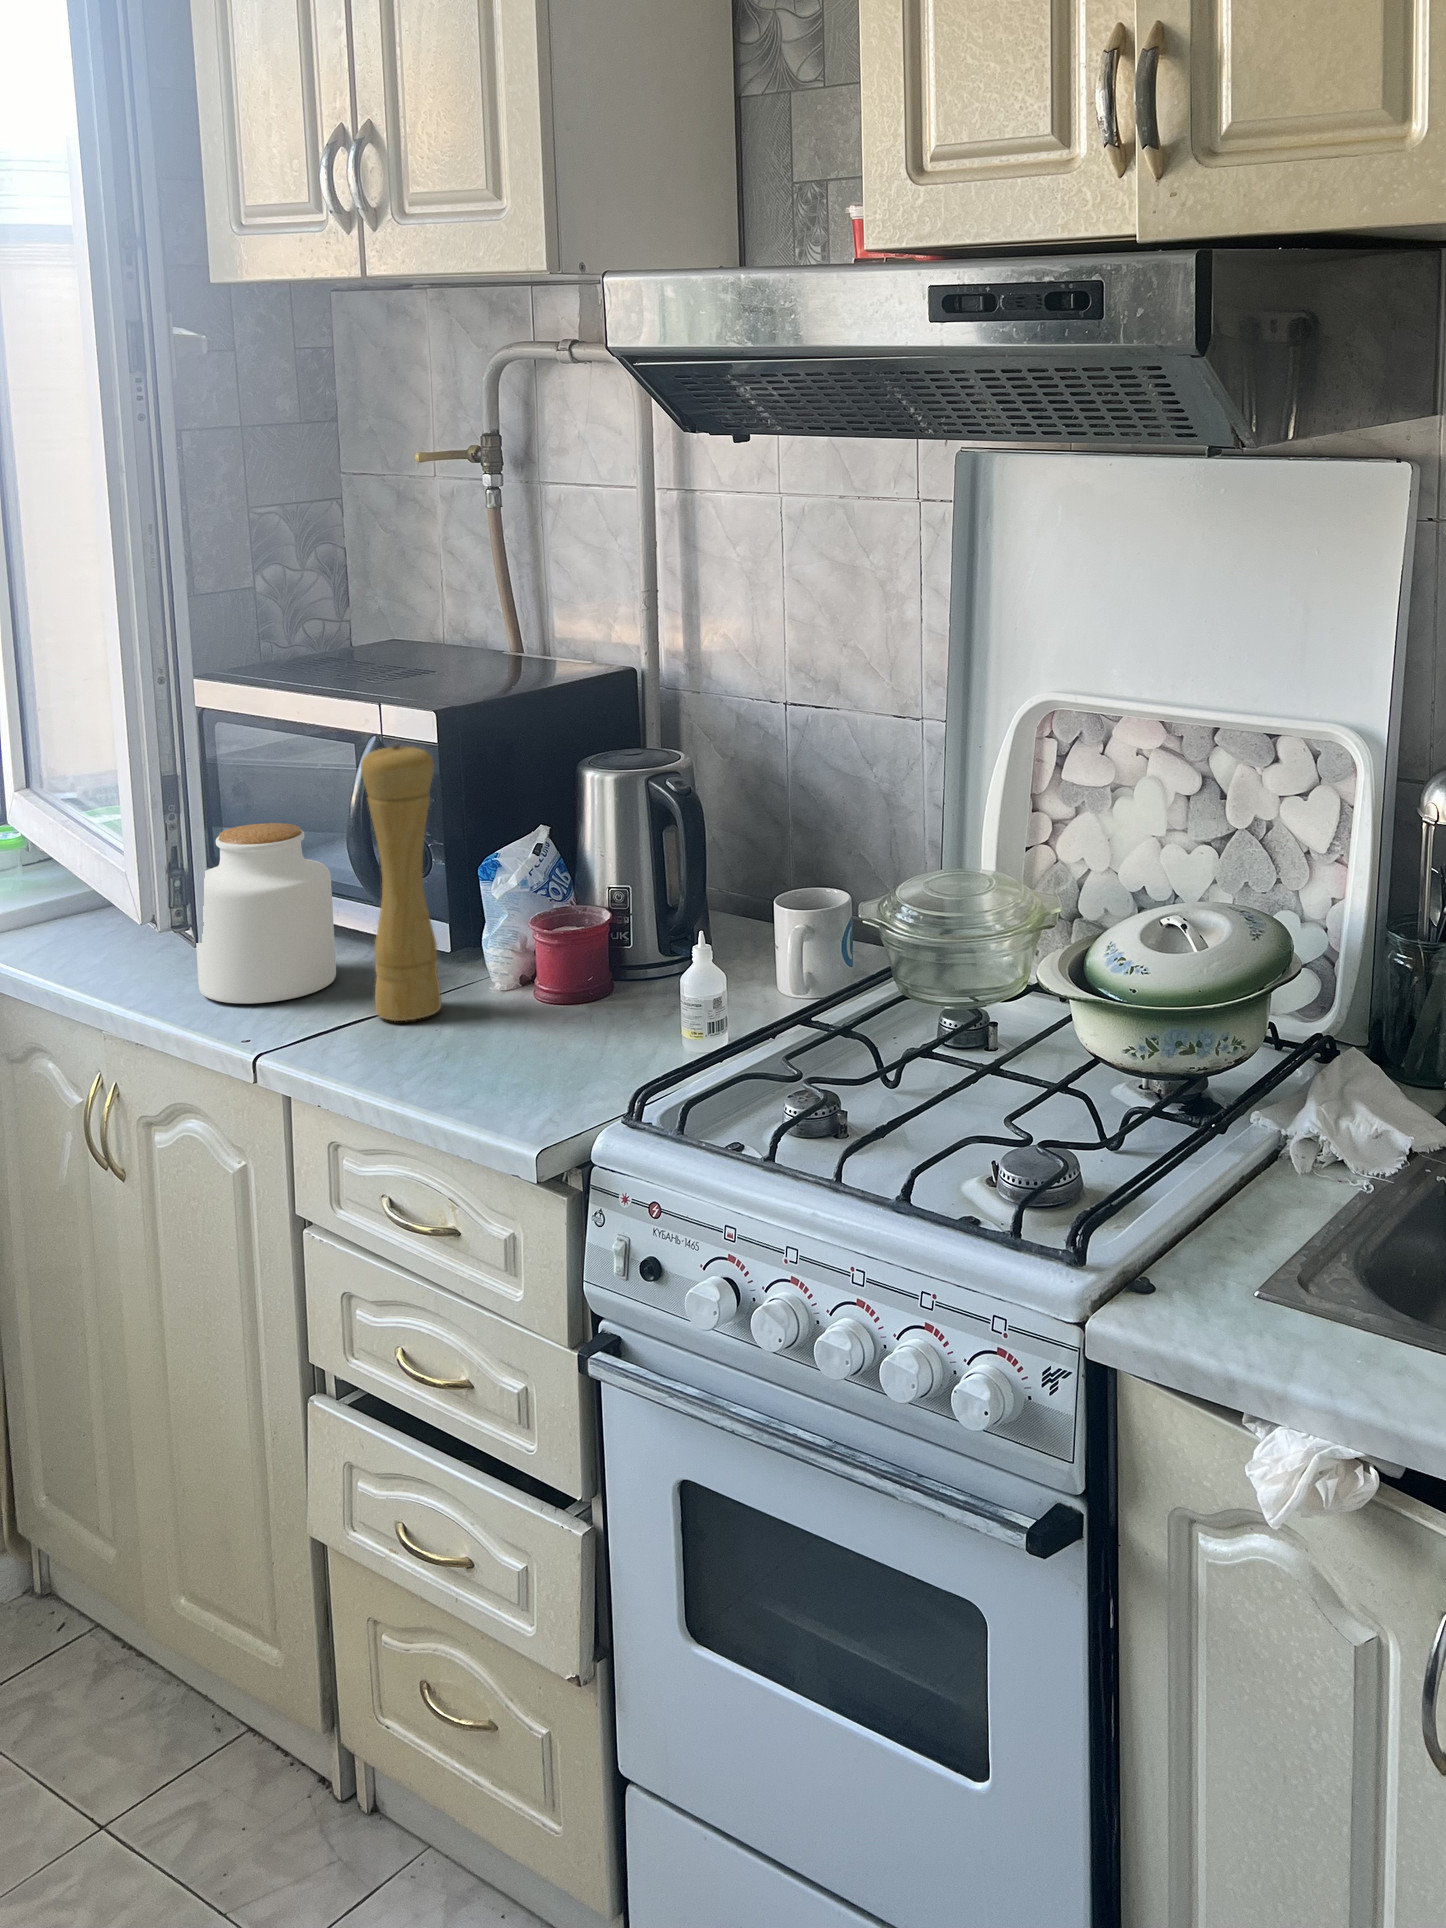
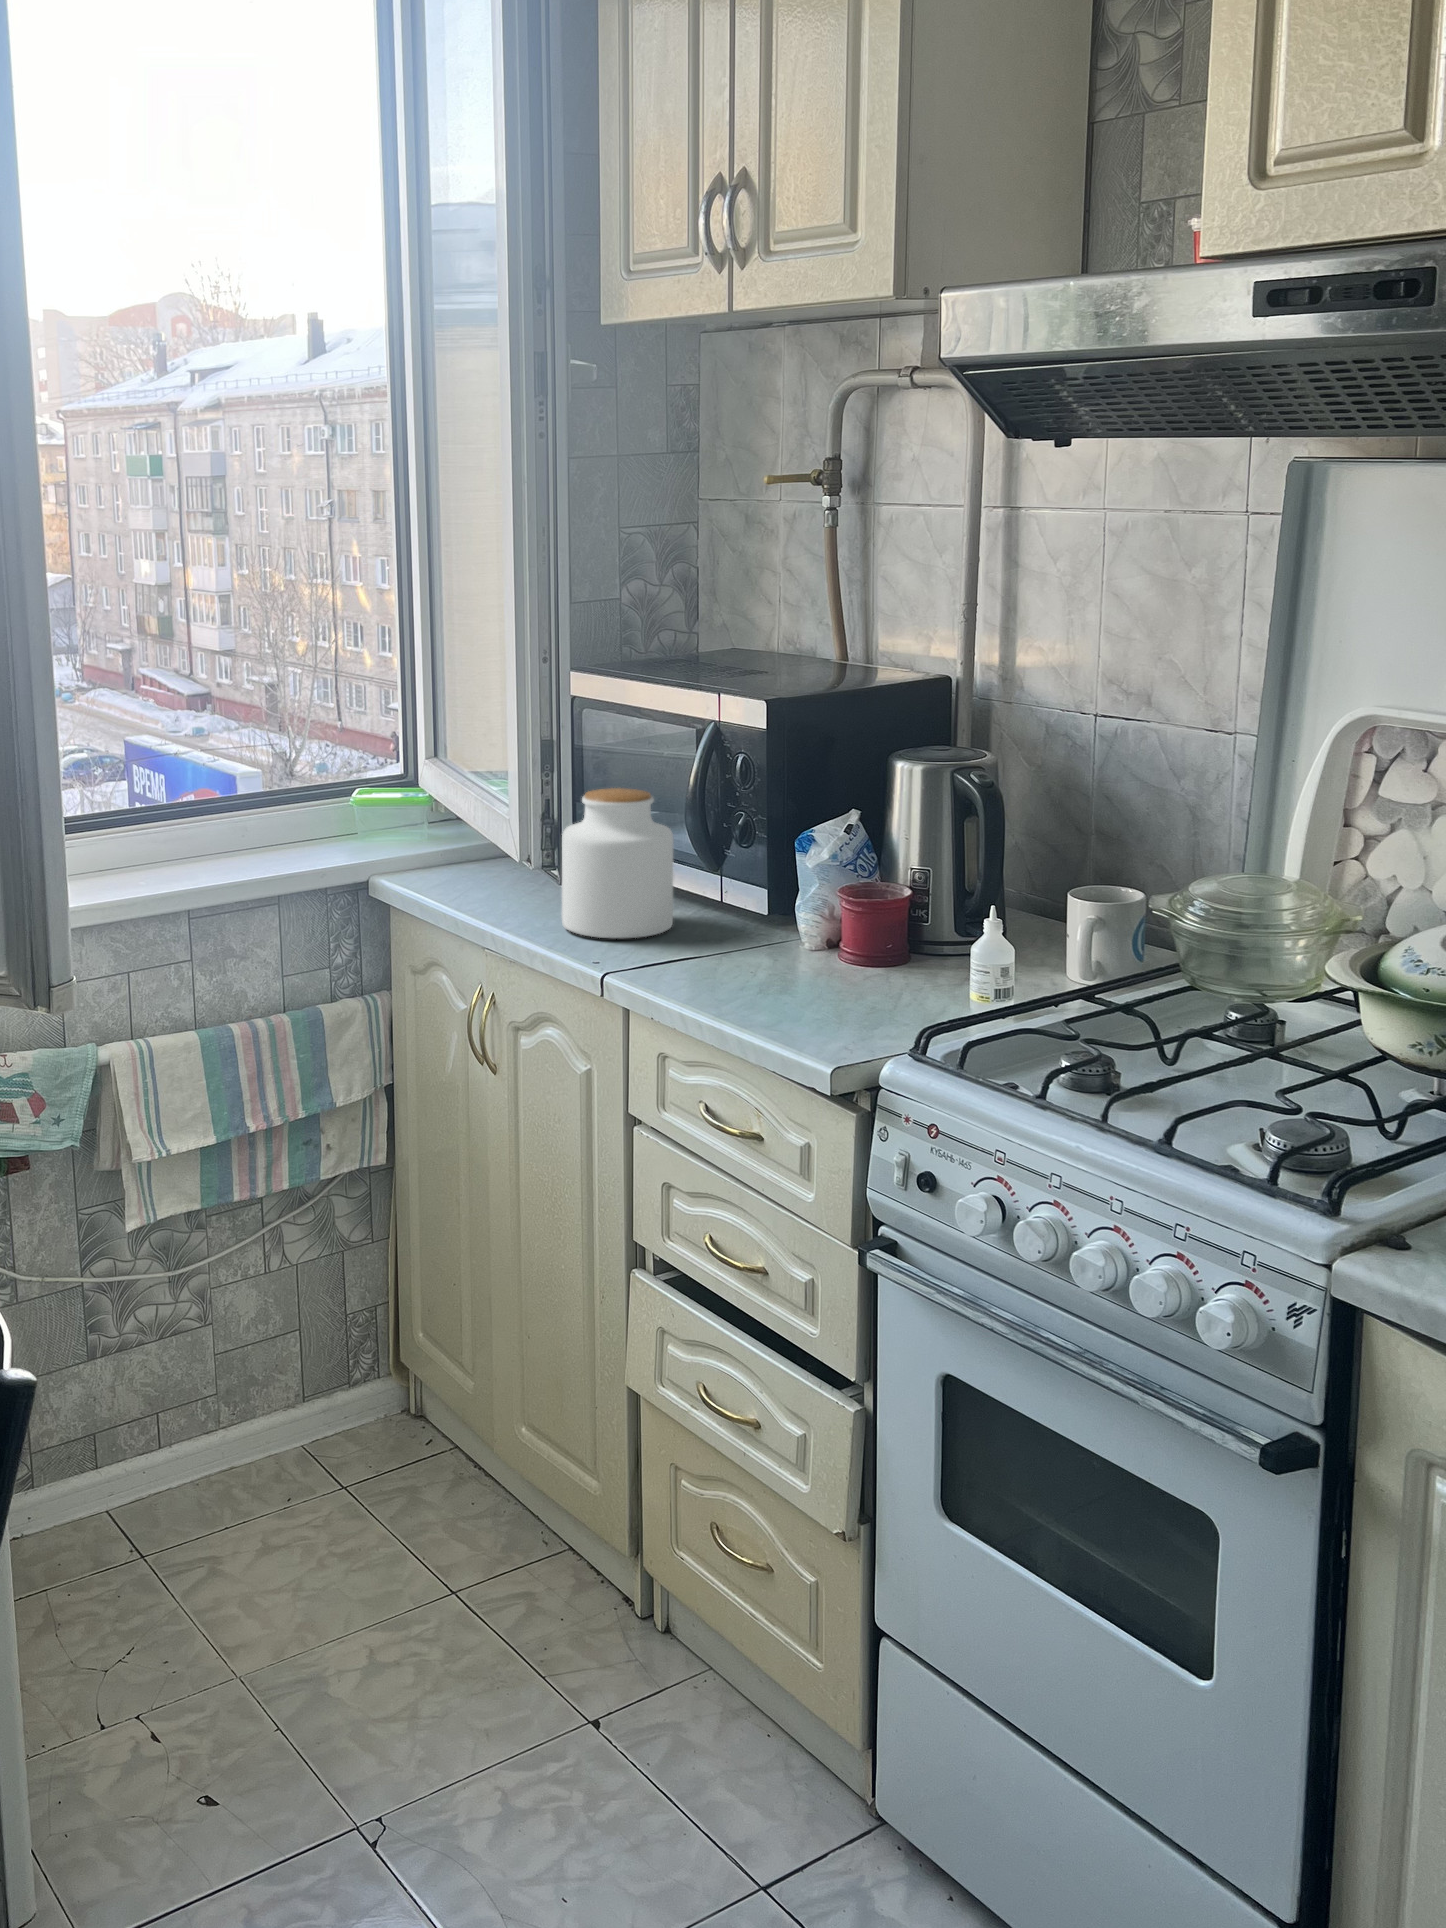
pepper mill: present [361,744,441,1021] -> none [704,720,766,963]

